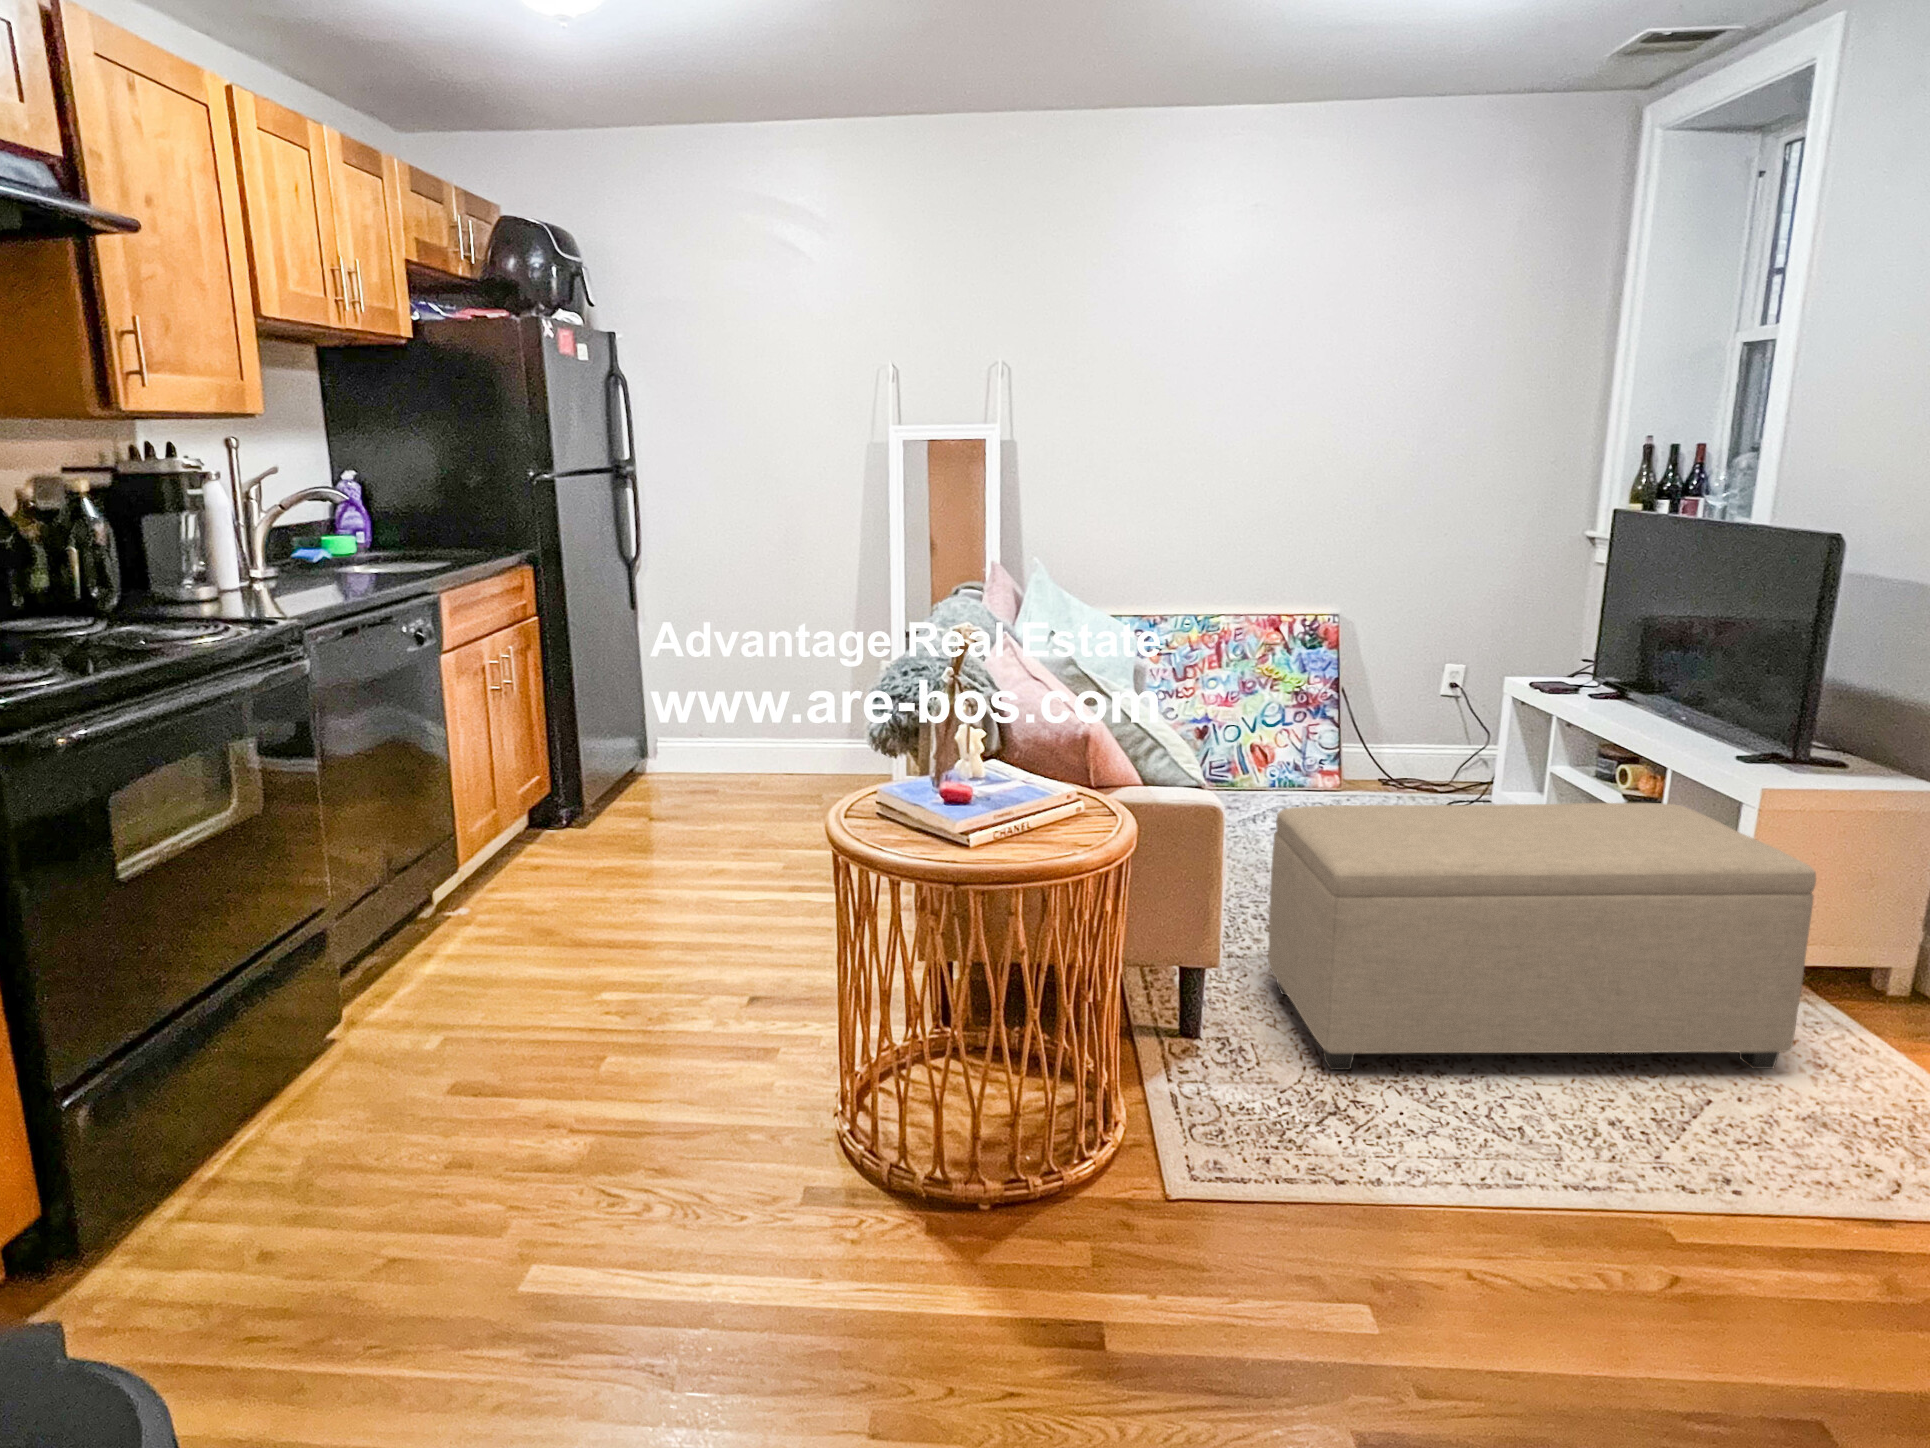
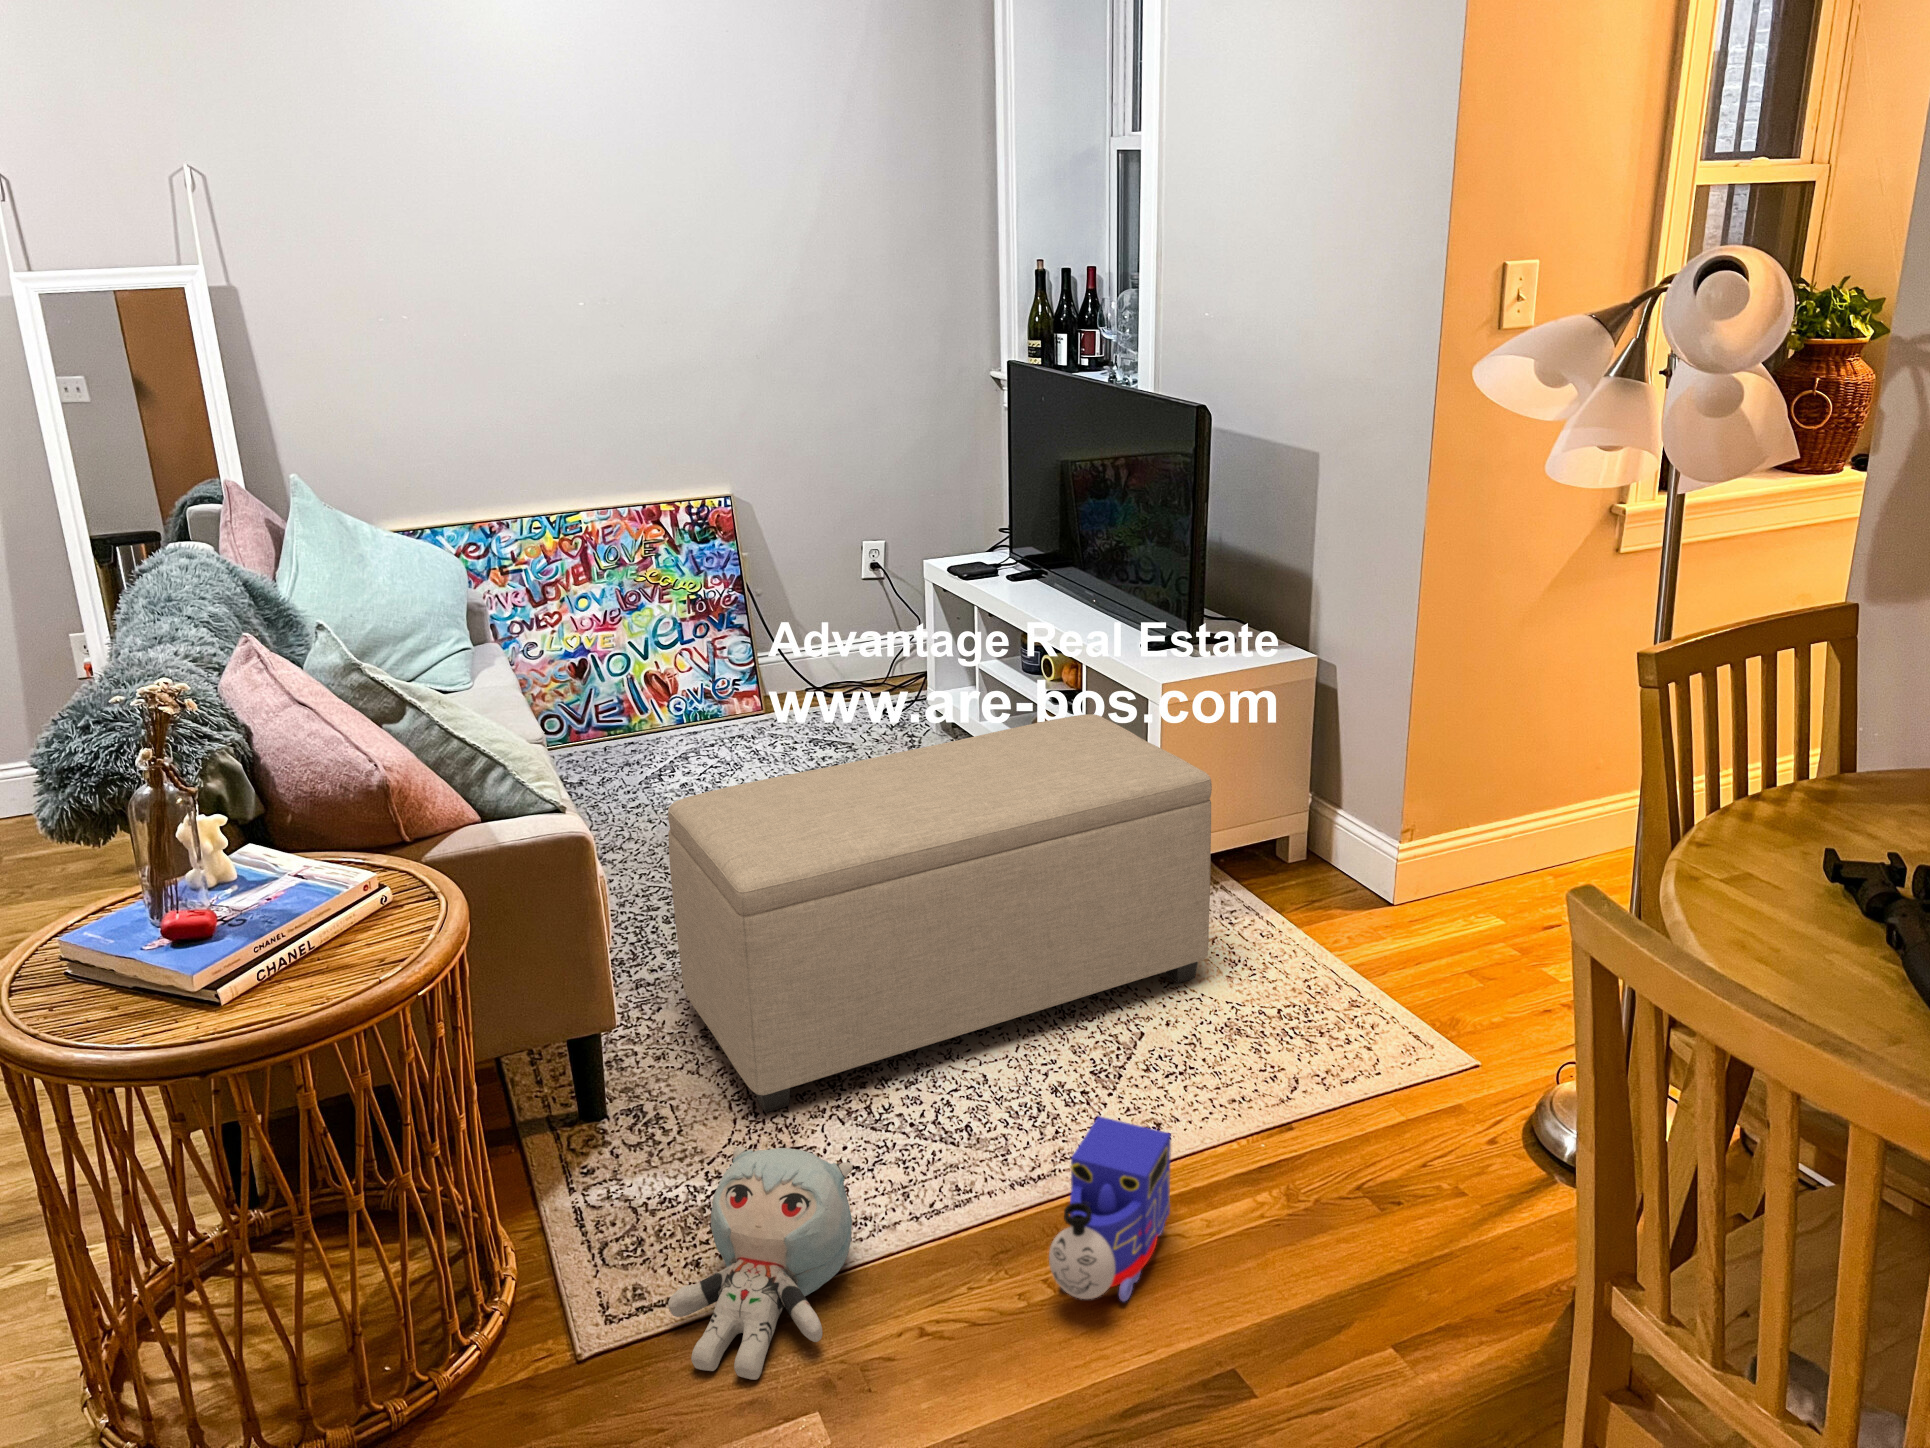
plush toy: none [1244,1072,1415,1258] -> present [668,1146,852,1380]
toy train: none [1605,1138,1751,1317] -> present [1049,1116,1171,1301]

